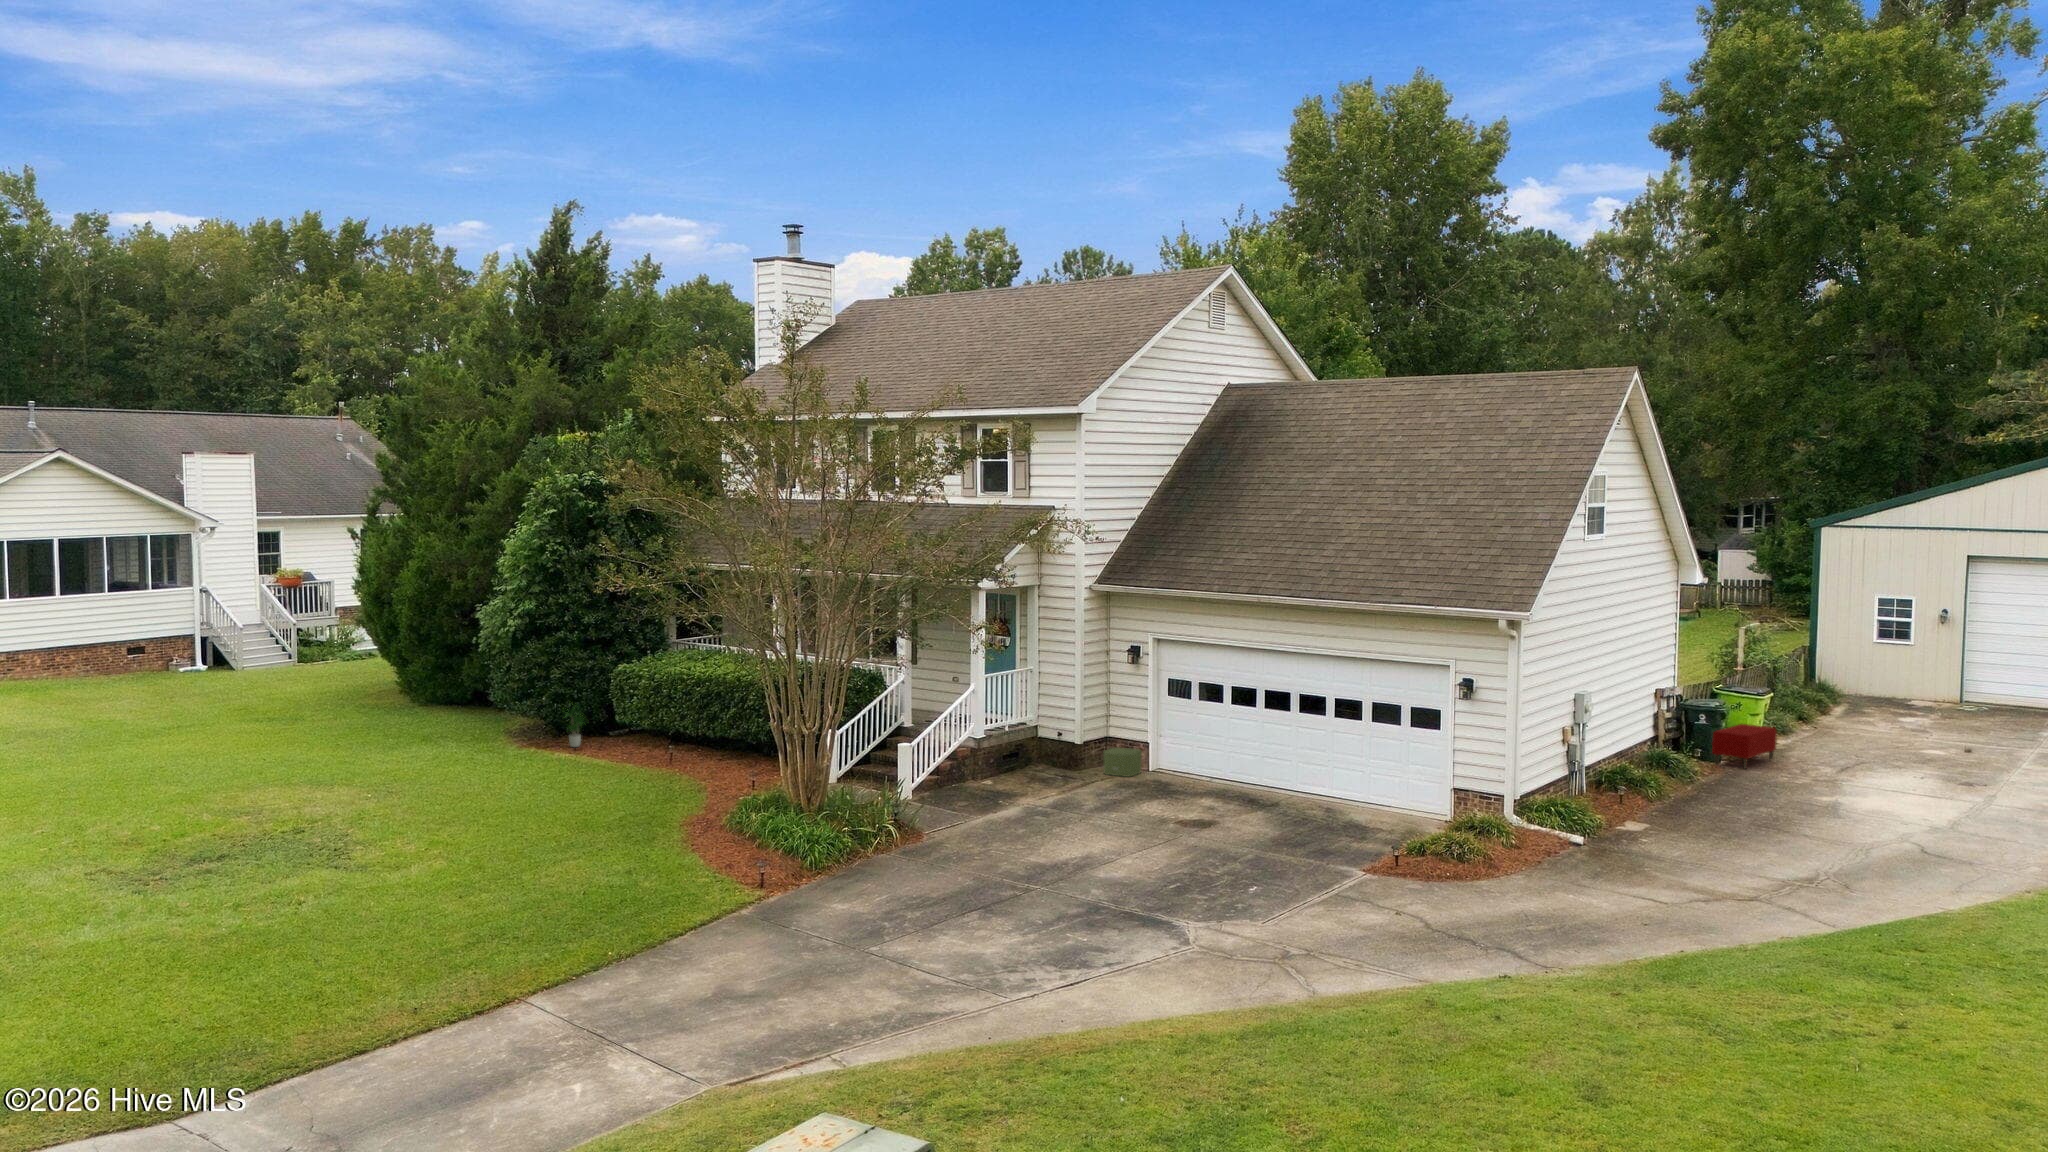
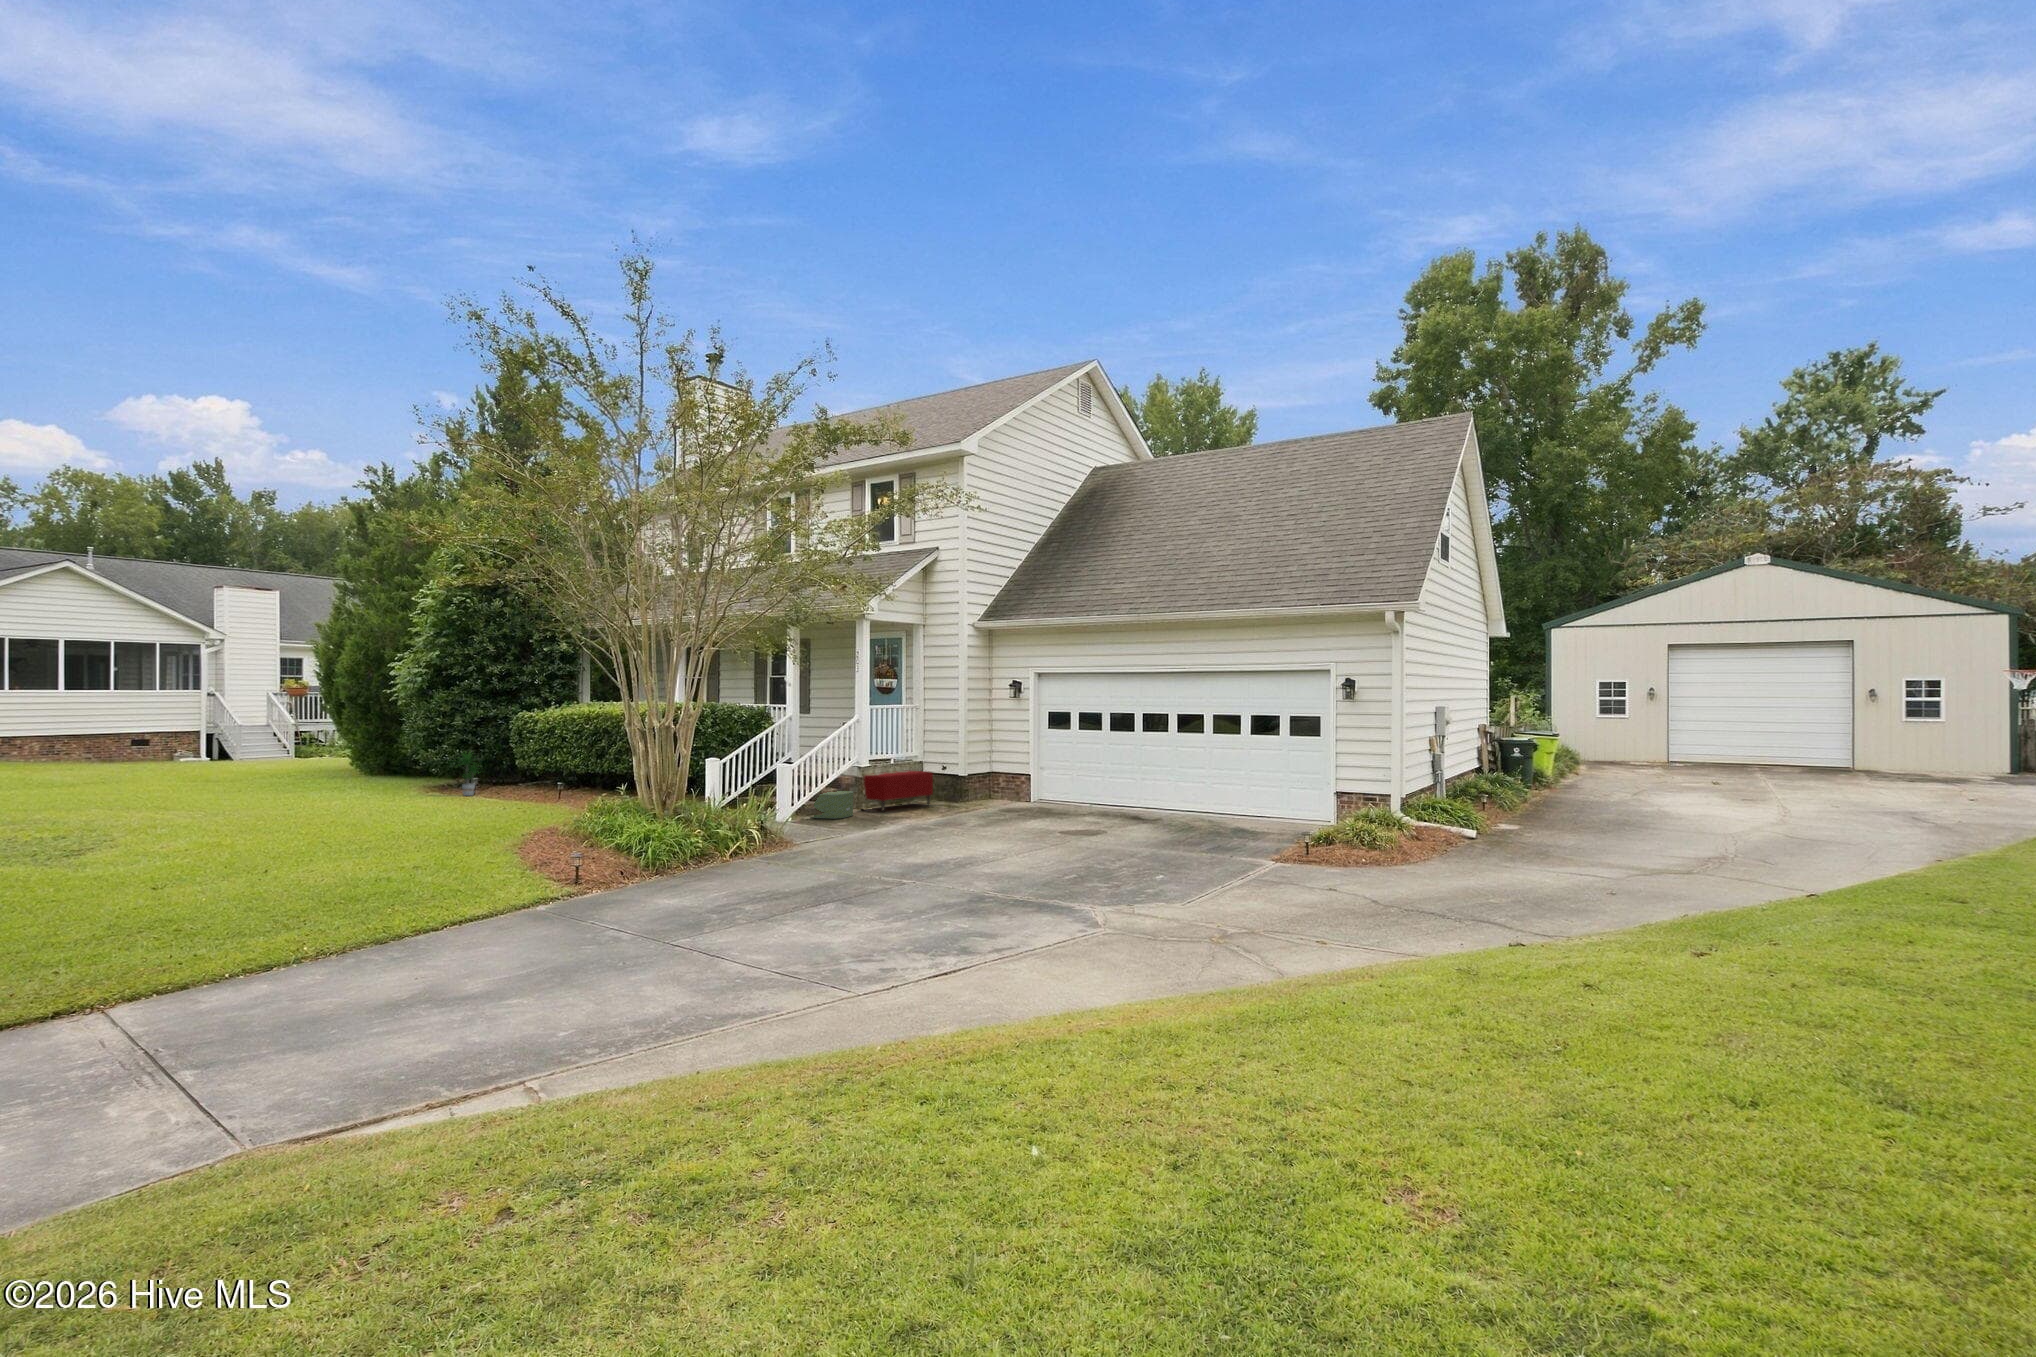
bench: present [1712,724,1777,769] -> present [864,771,933,812]
storage box: present [1103,747,1142,777] -> present [812,791,853,819]

